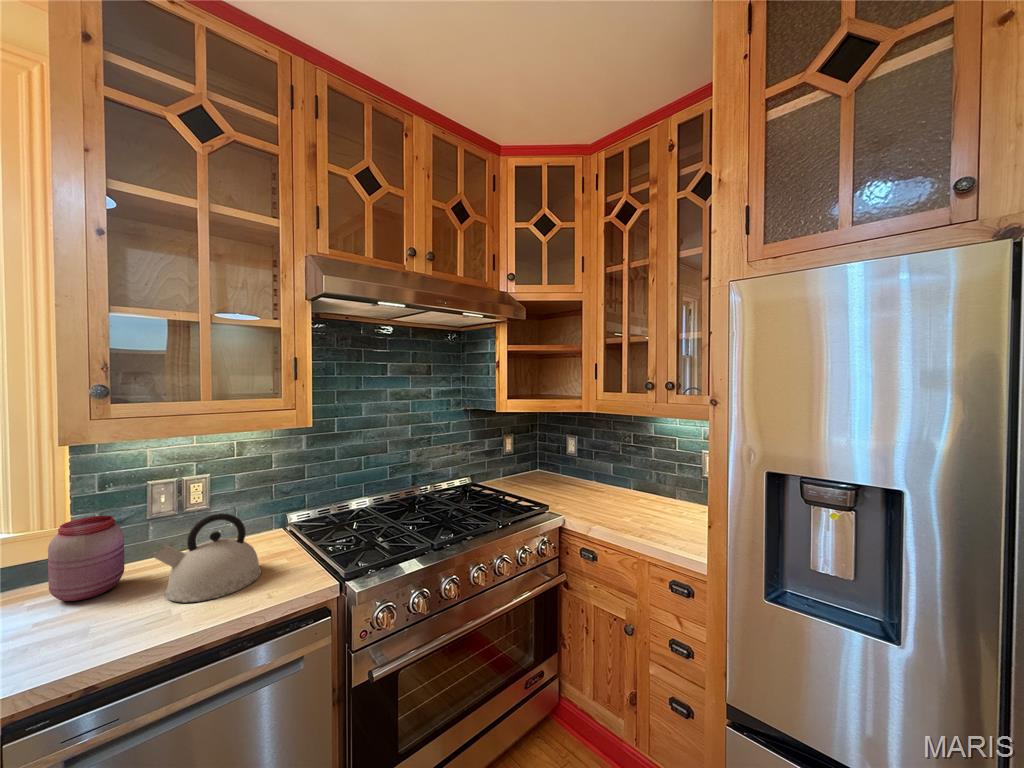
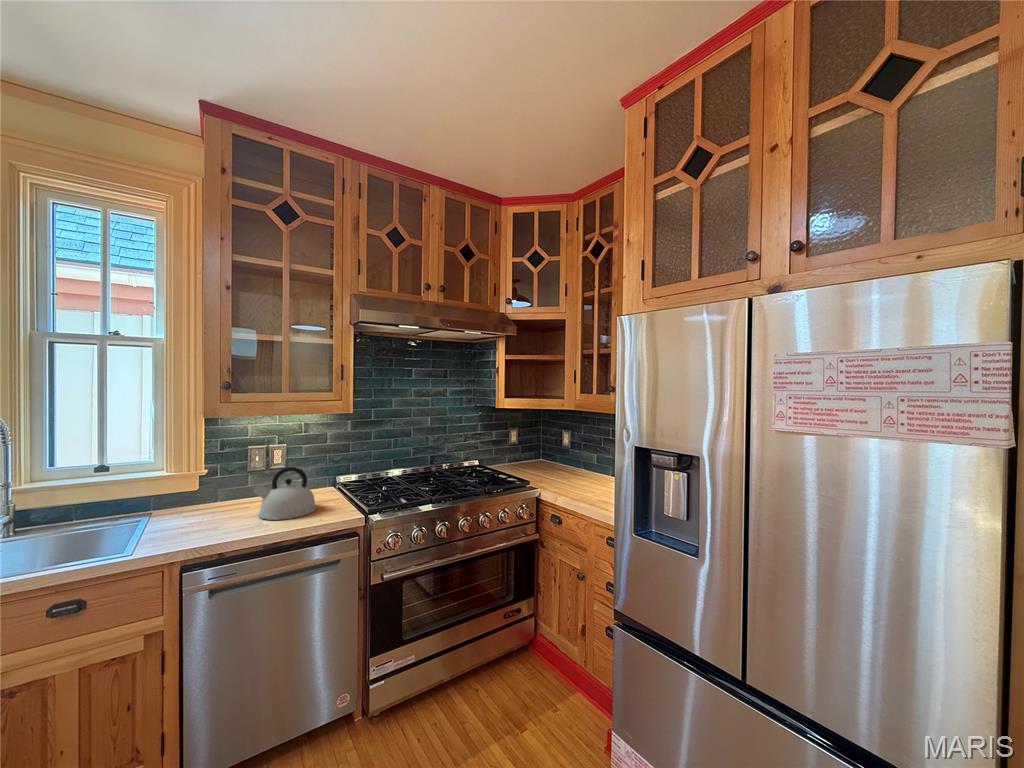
jar: present [48,516,124,601] -> none [194,465,235,515]

